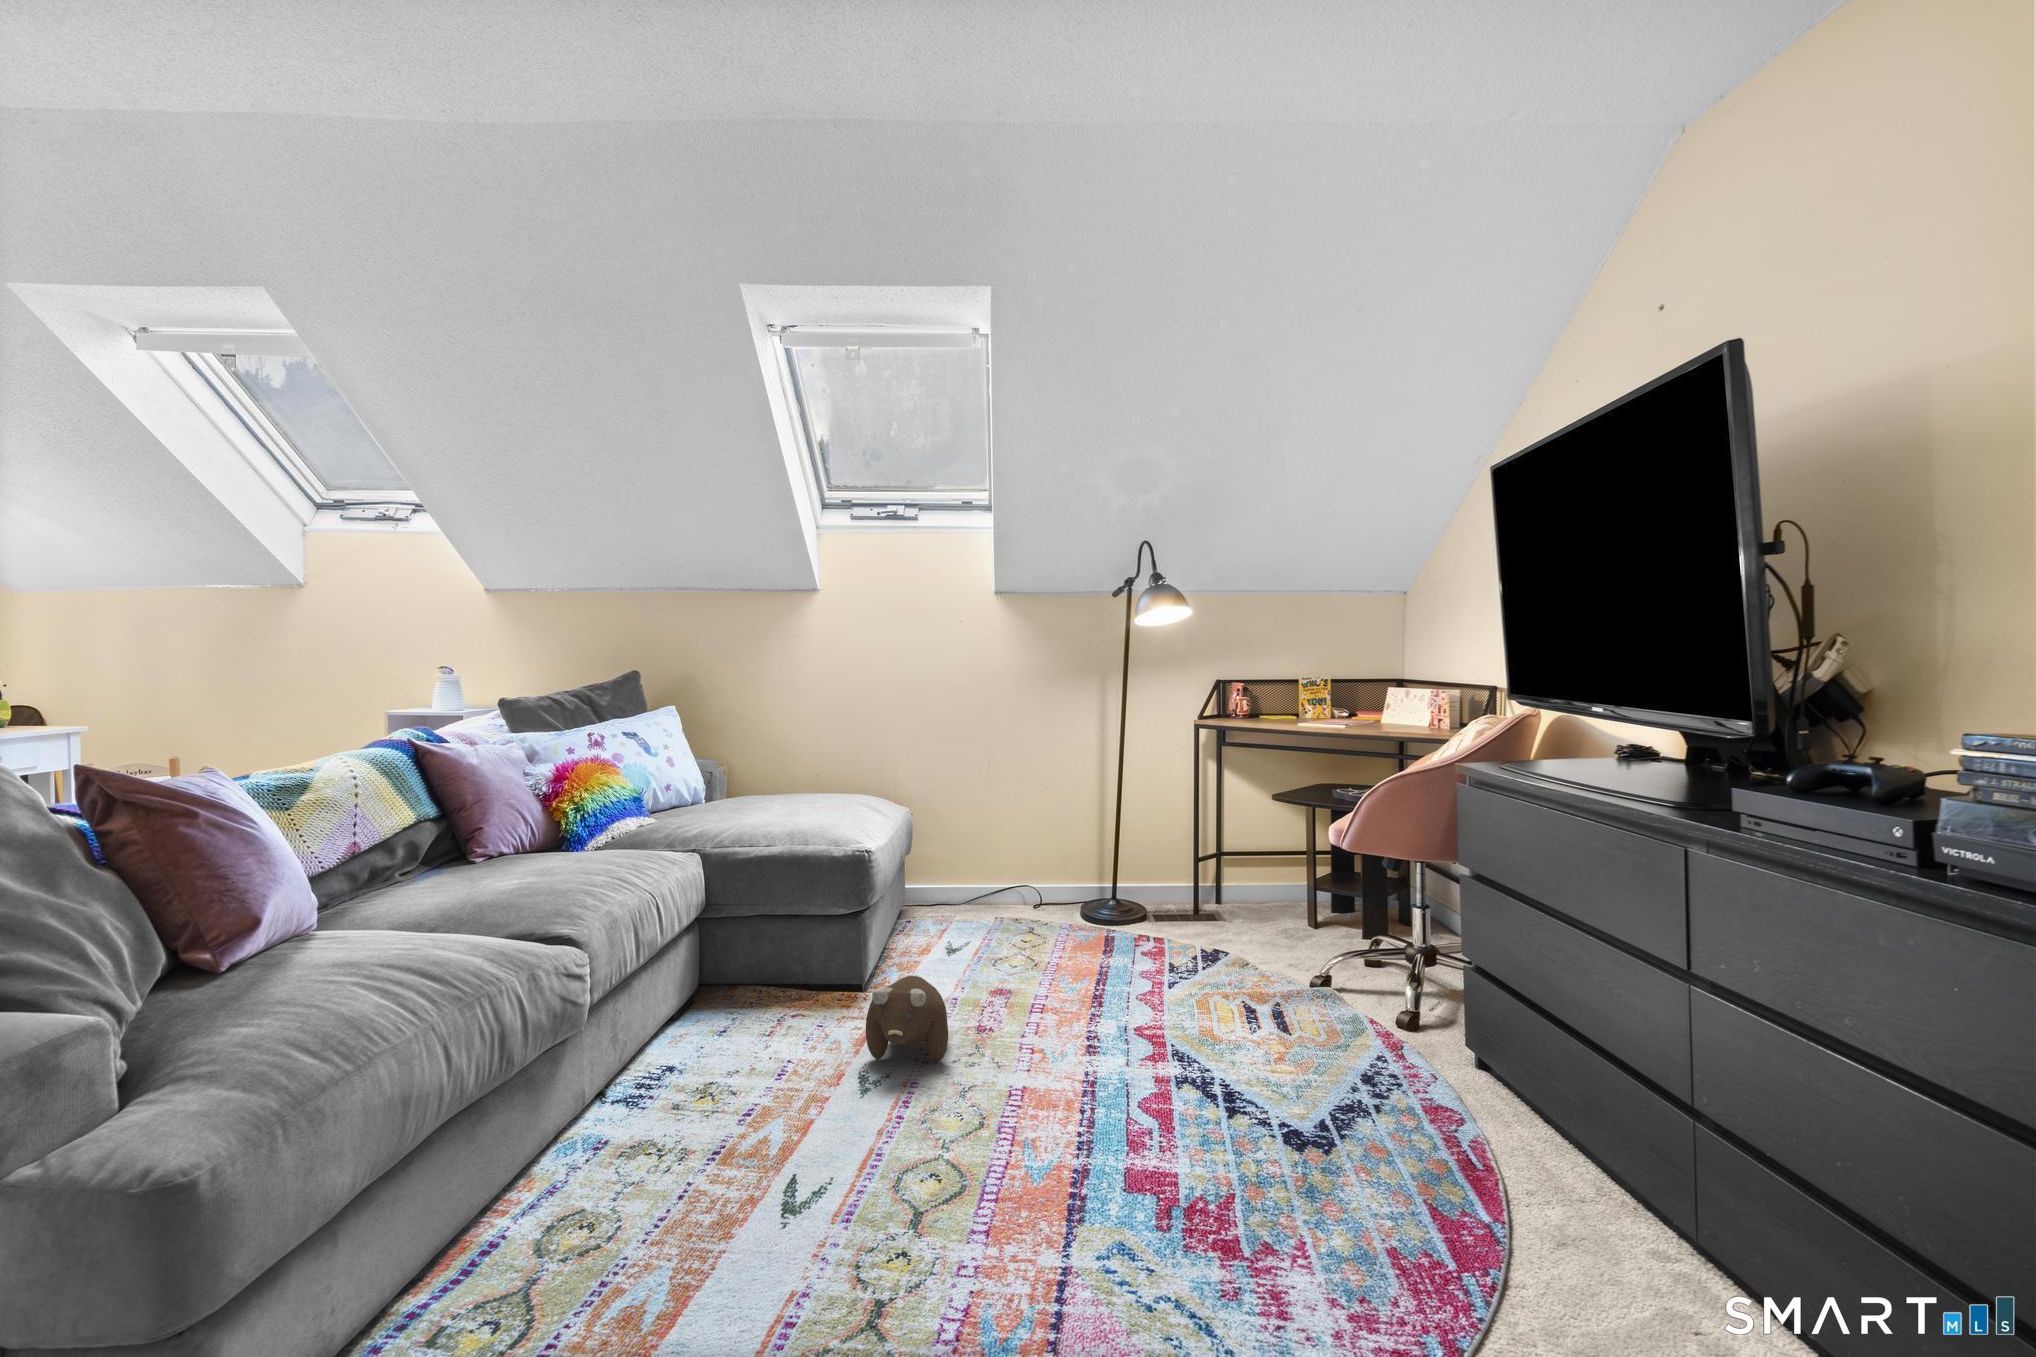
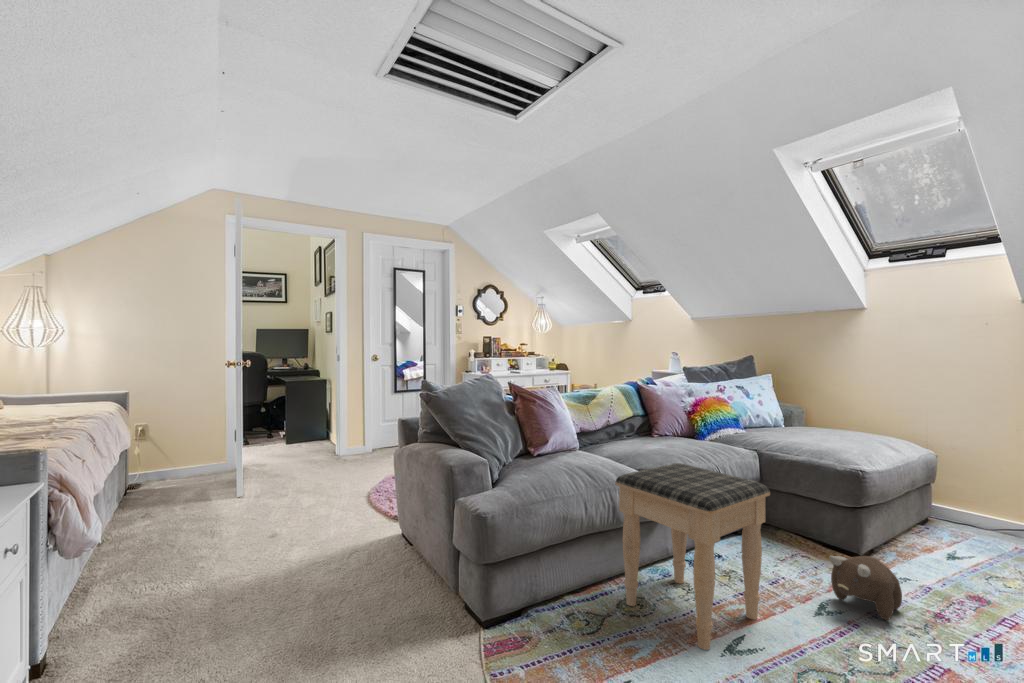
footstool: none [526,894,812,1239] -> present [616,463,770,650]

